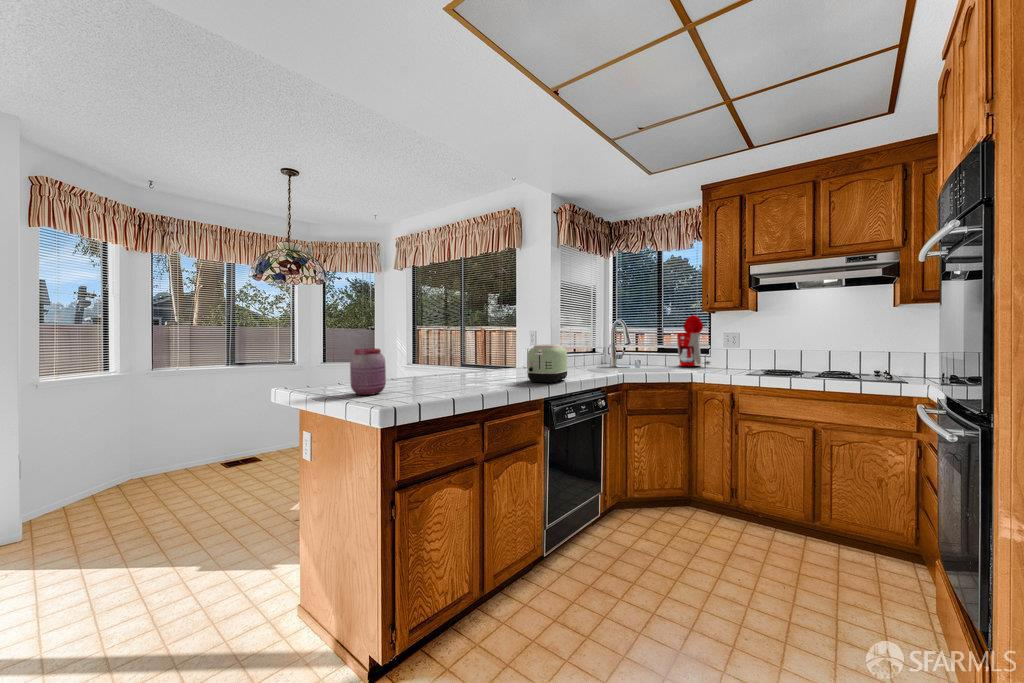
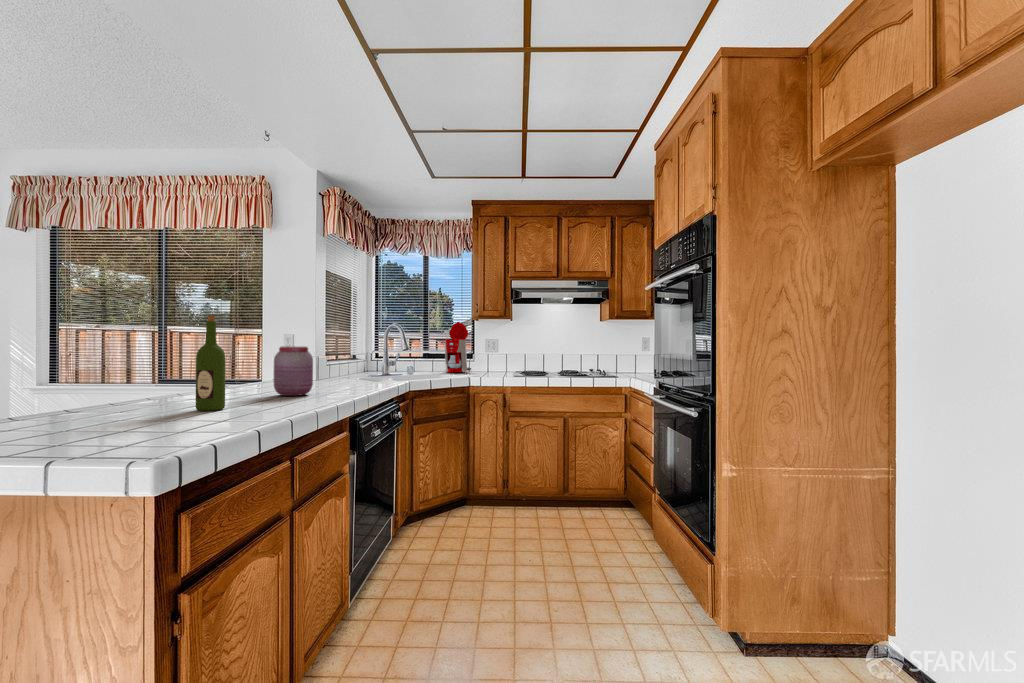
wine bottle: none [404,326,423,397] -> present [196,315,225,411]
toaster: present [527,344,568,383] -> none [324,347,368,390]
jar: present [350,349,386,395] -> present [274,347,313,396]

